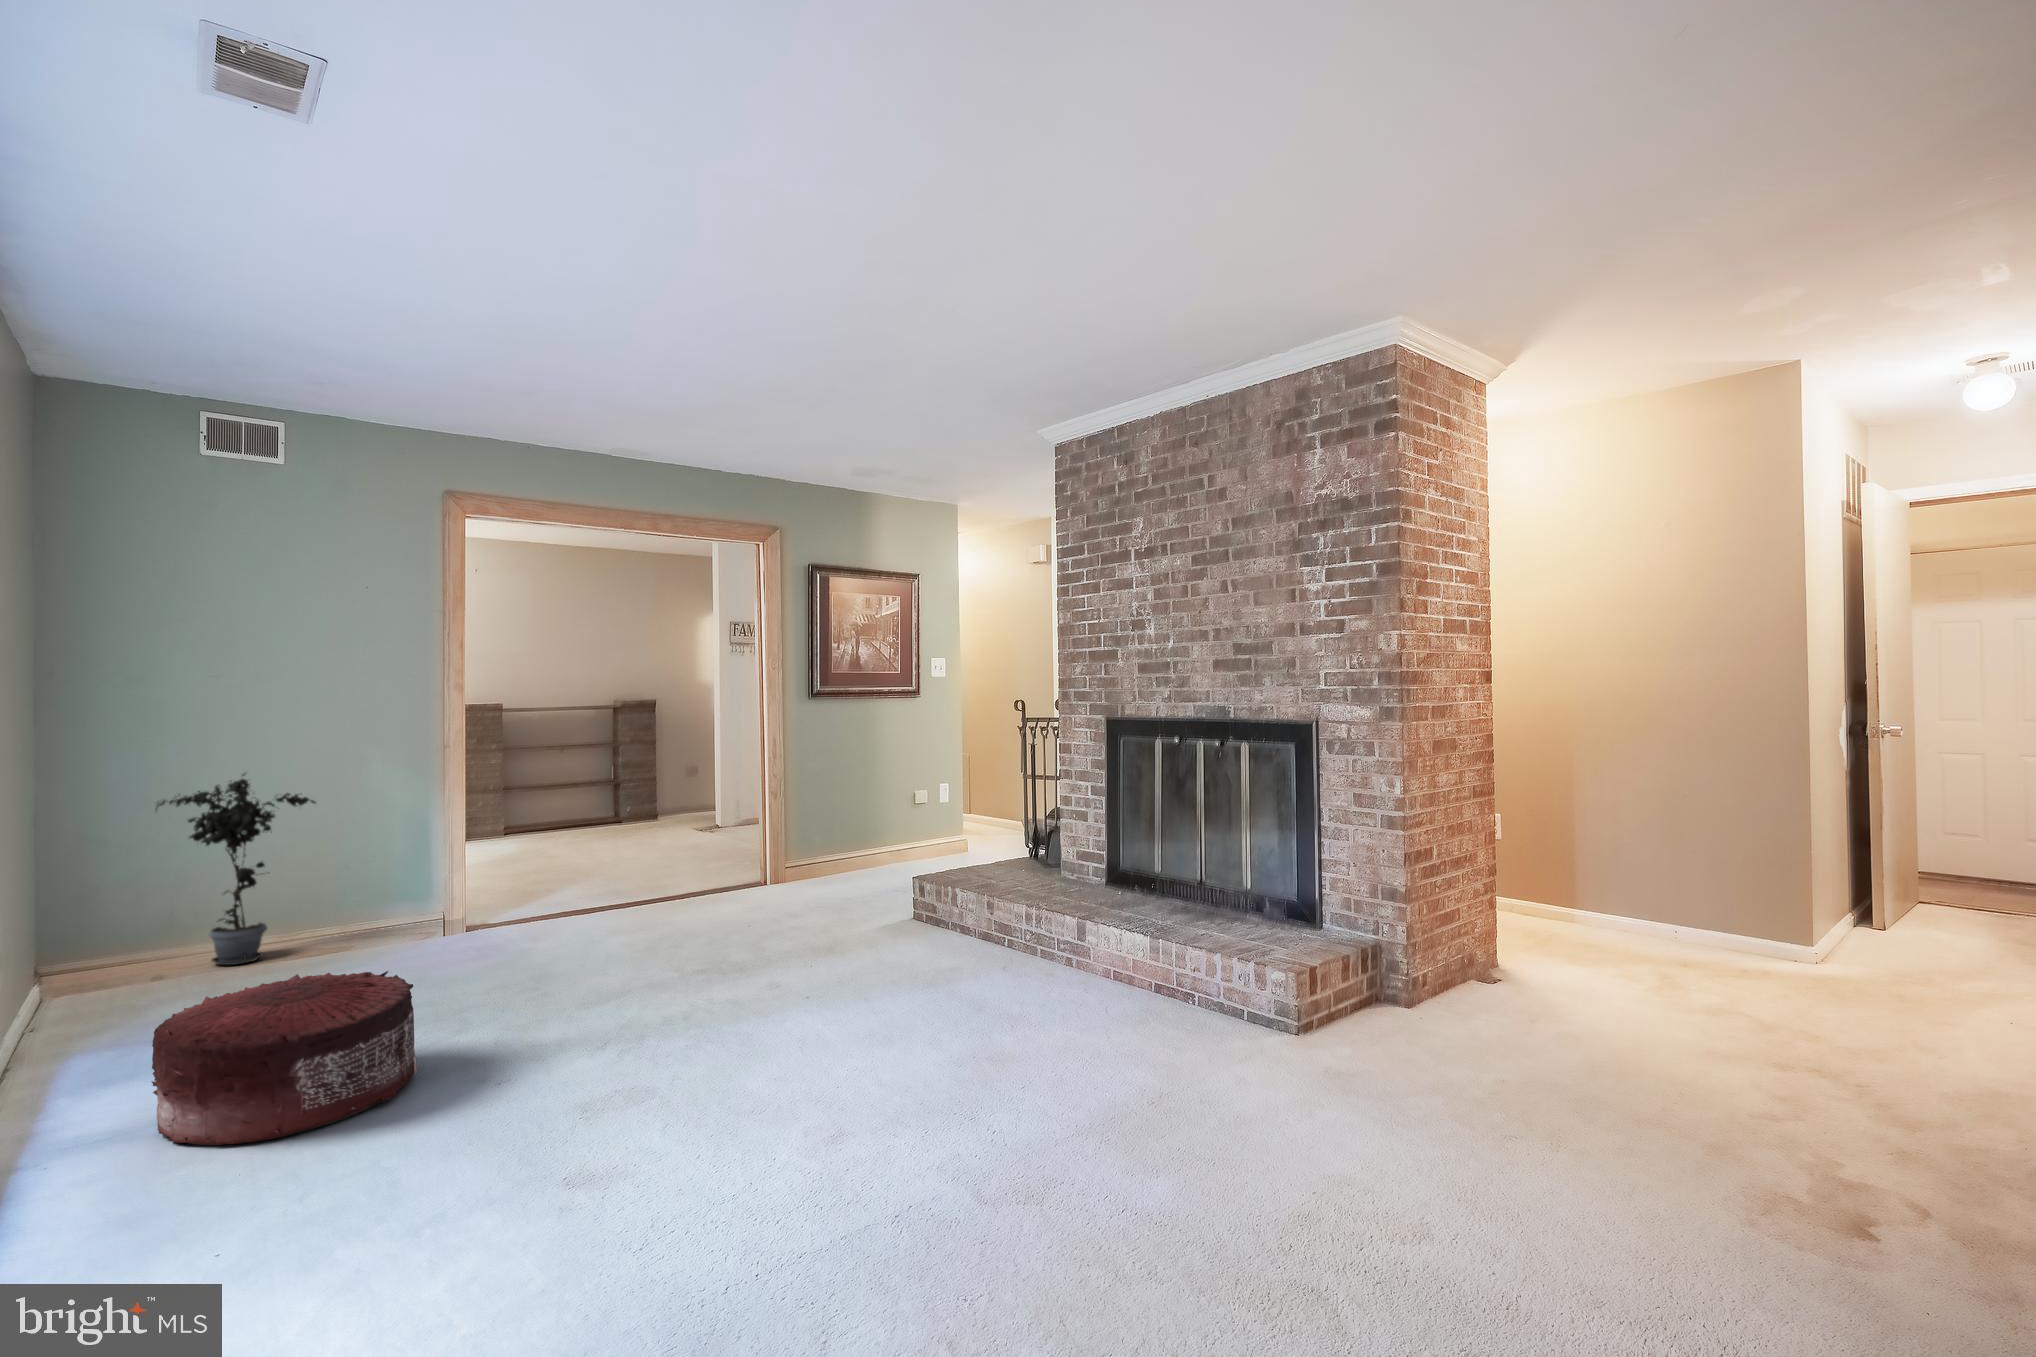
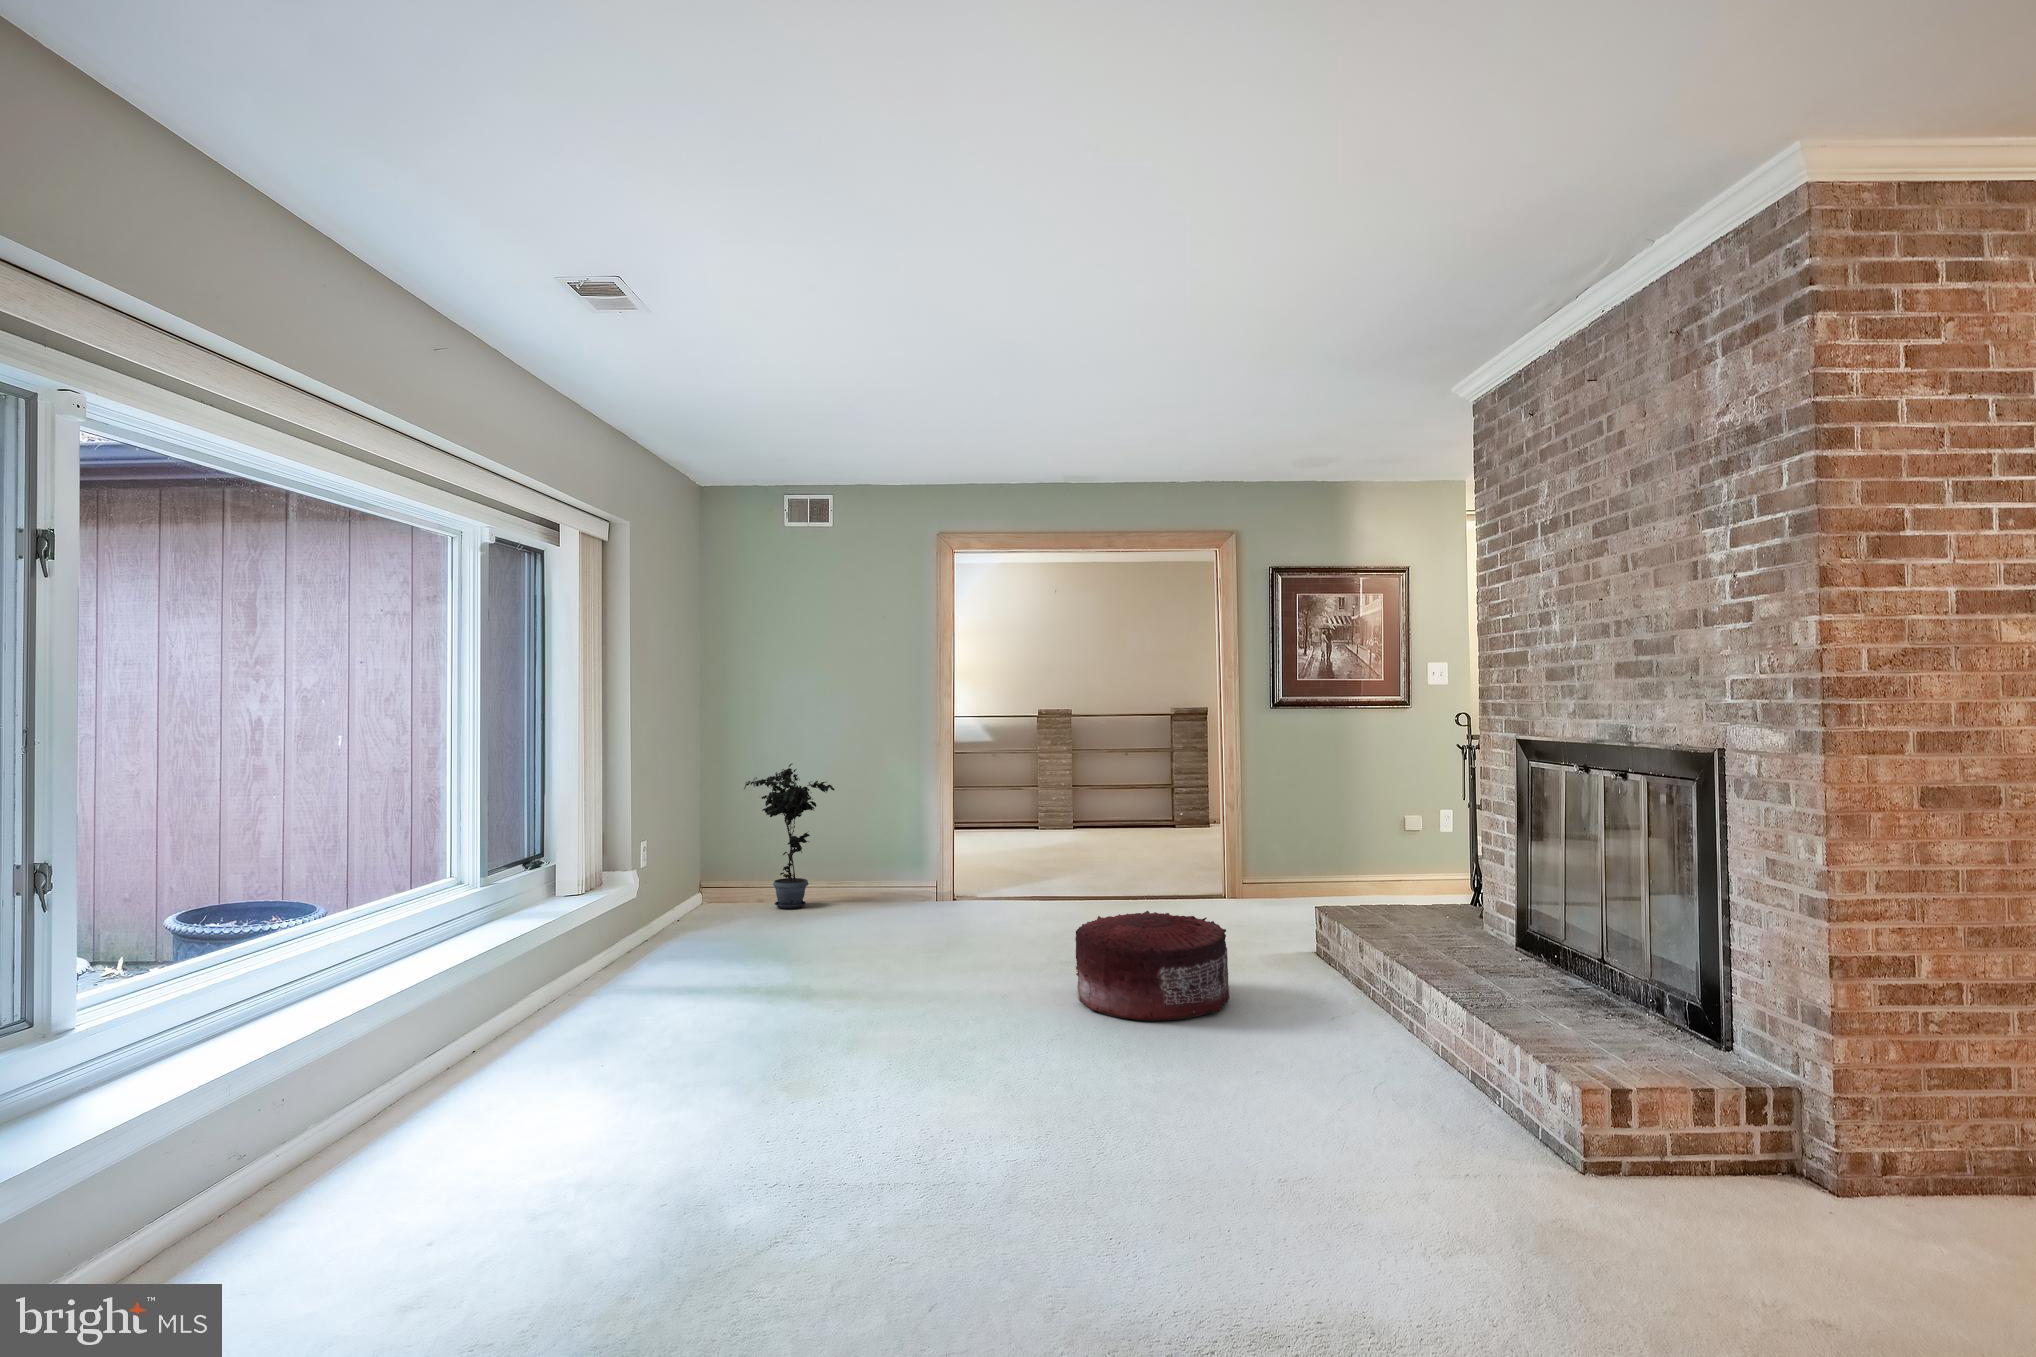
pouf: present [151,971,417,1145] -> present [1075,911,1230,1021]

